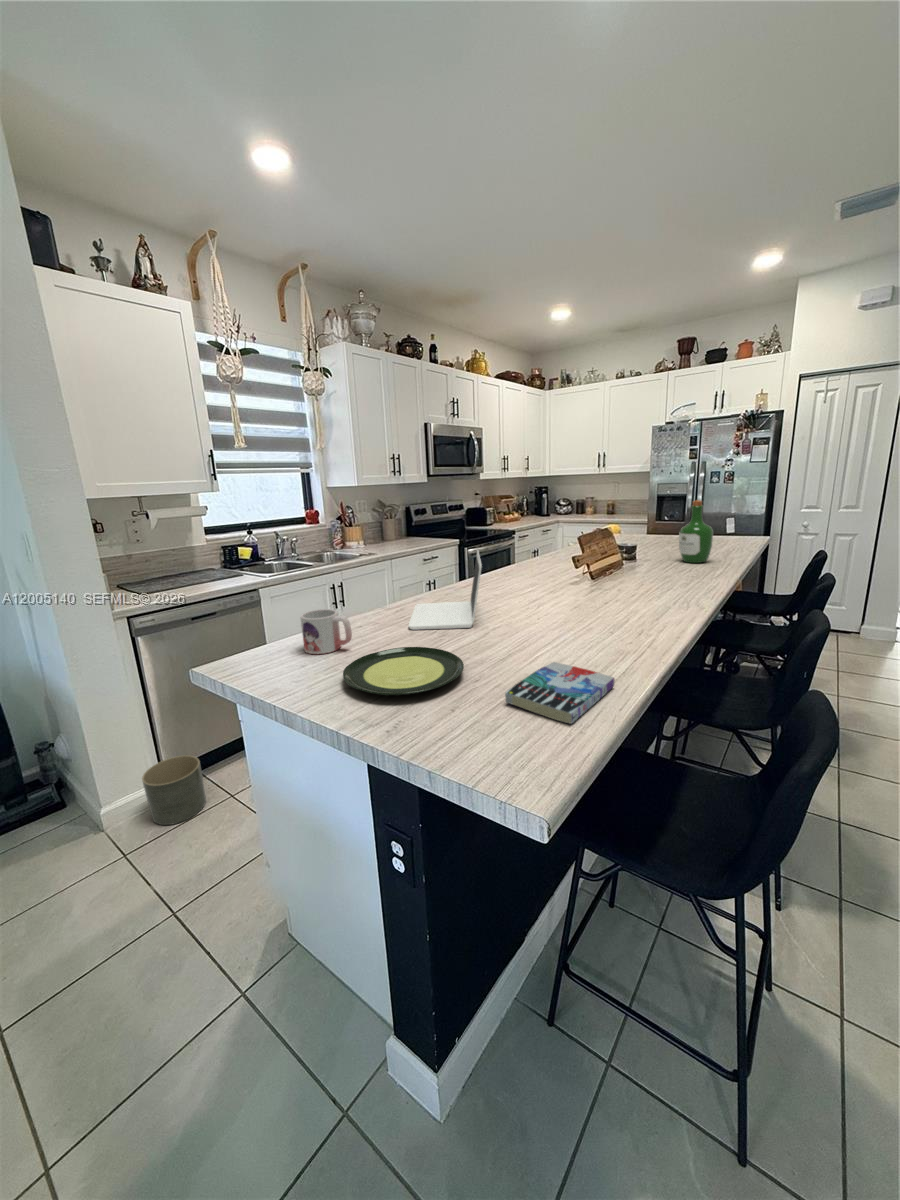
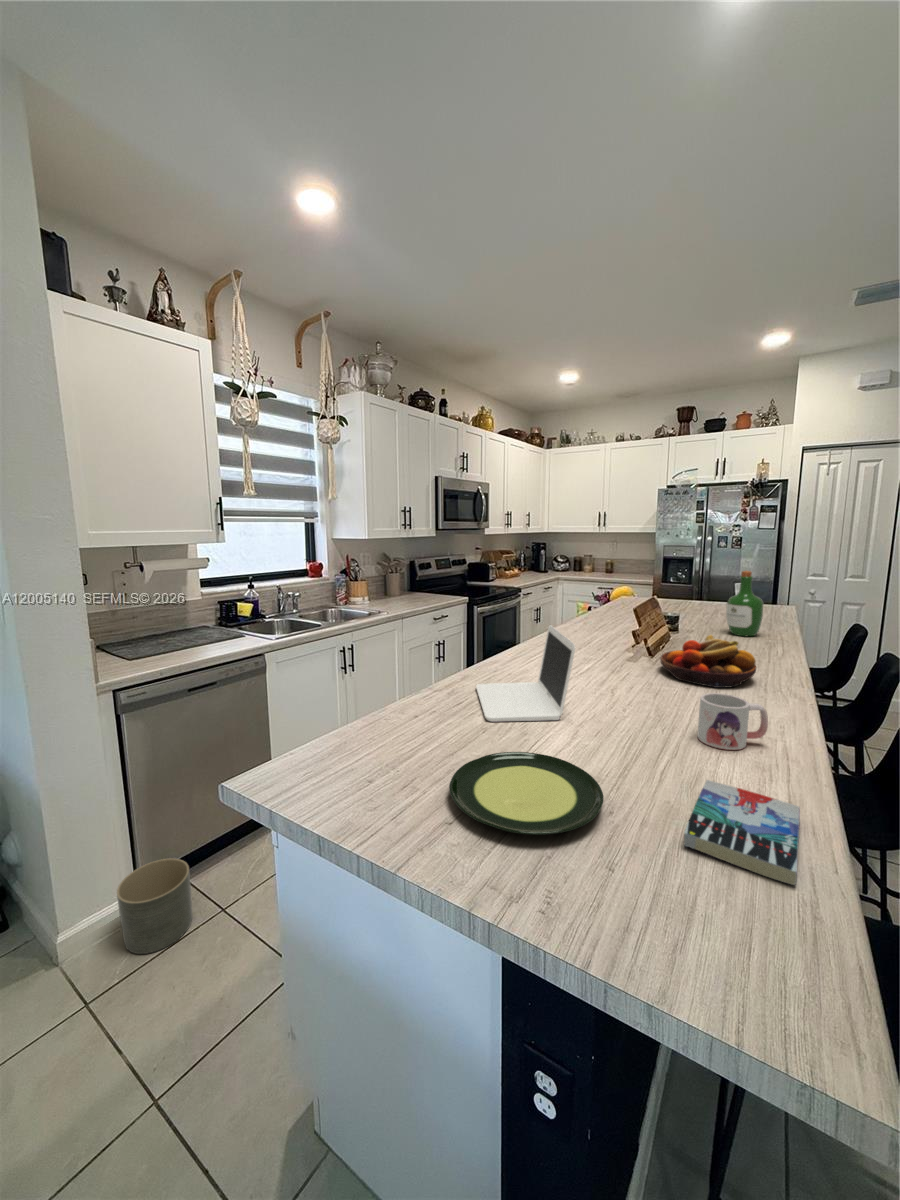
fruit bowl: none [589,558,671,603] -> present [660,635,756,688]
mug: present [300,609,352,654] -> present [698,693,768,750]

